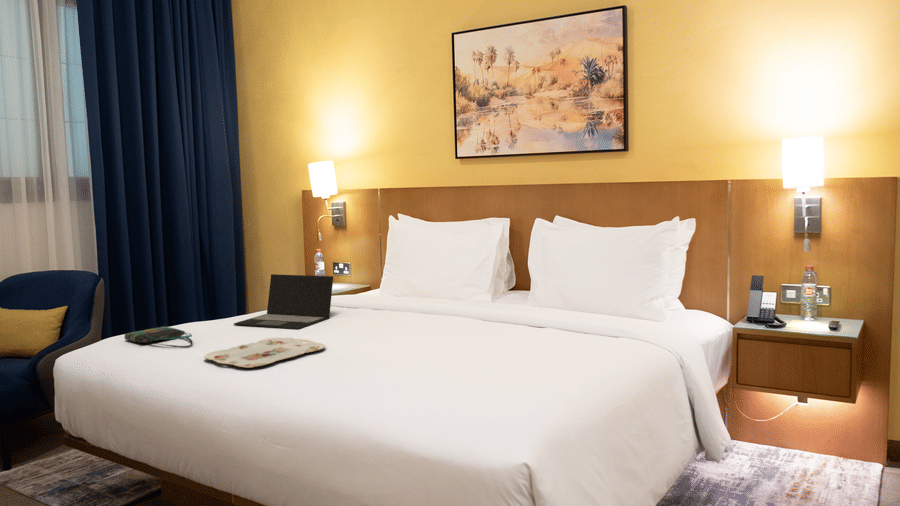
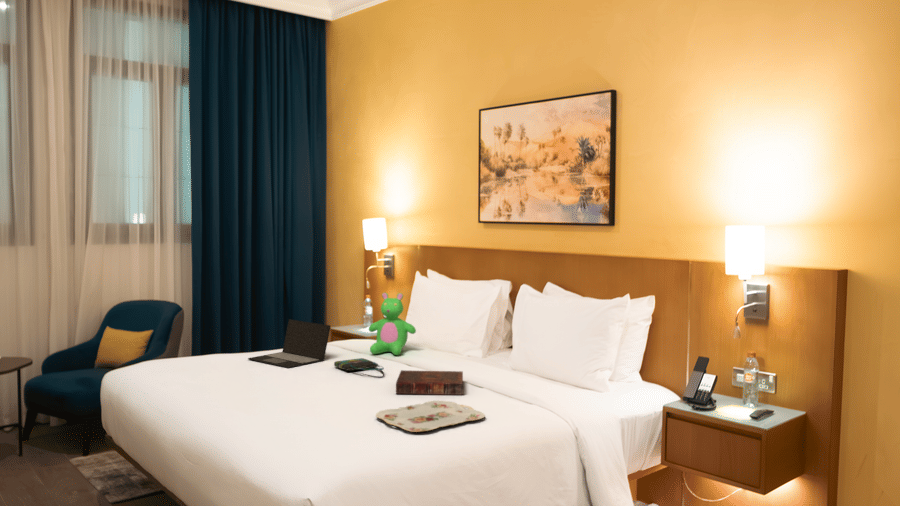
teddy bear: none [363,236,419,307] -> present [369,293,416,355]
book: none [451,312,542,342] -> present [396,370,463,395]
tote bag: present [125,326,192,348] -> present [334,358,384,378]
serving tray: present [204,338,326,368] -> present [376,401,485,432]

